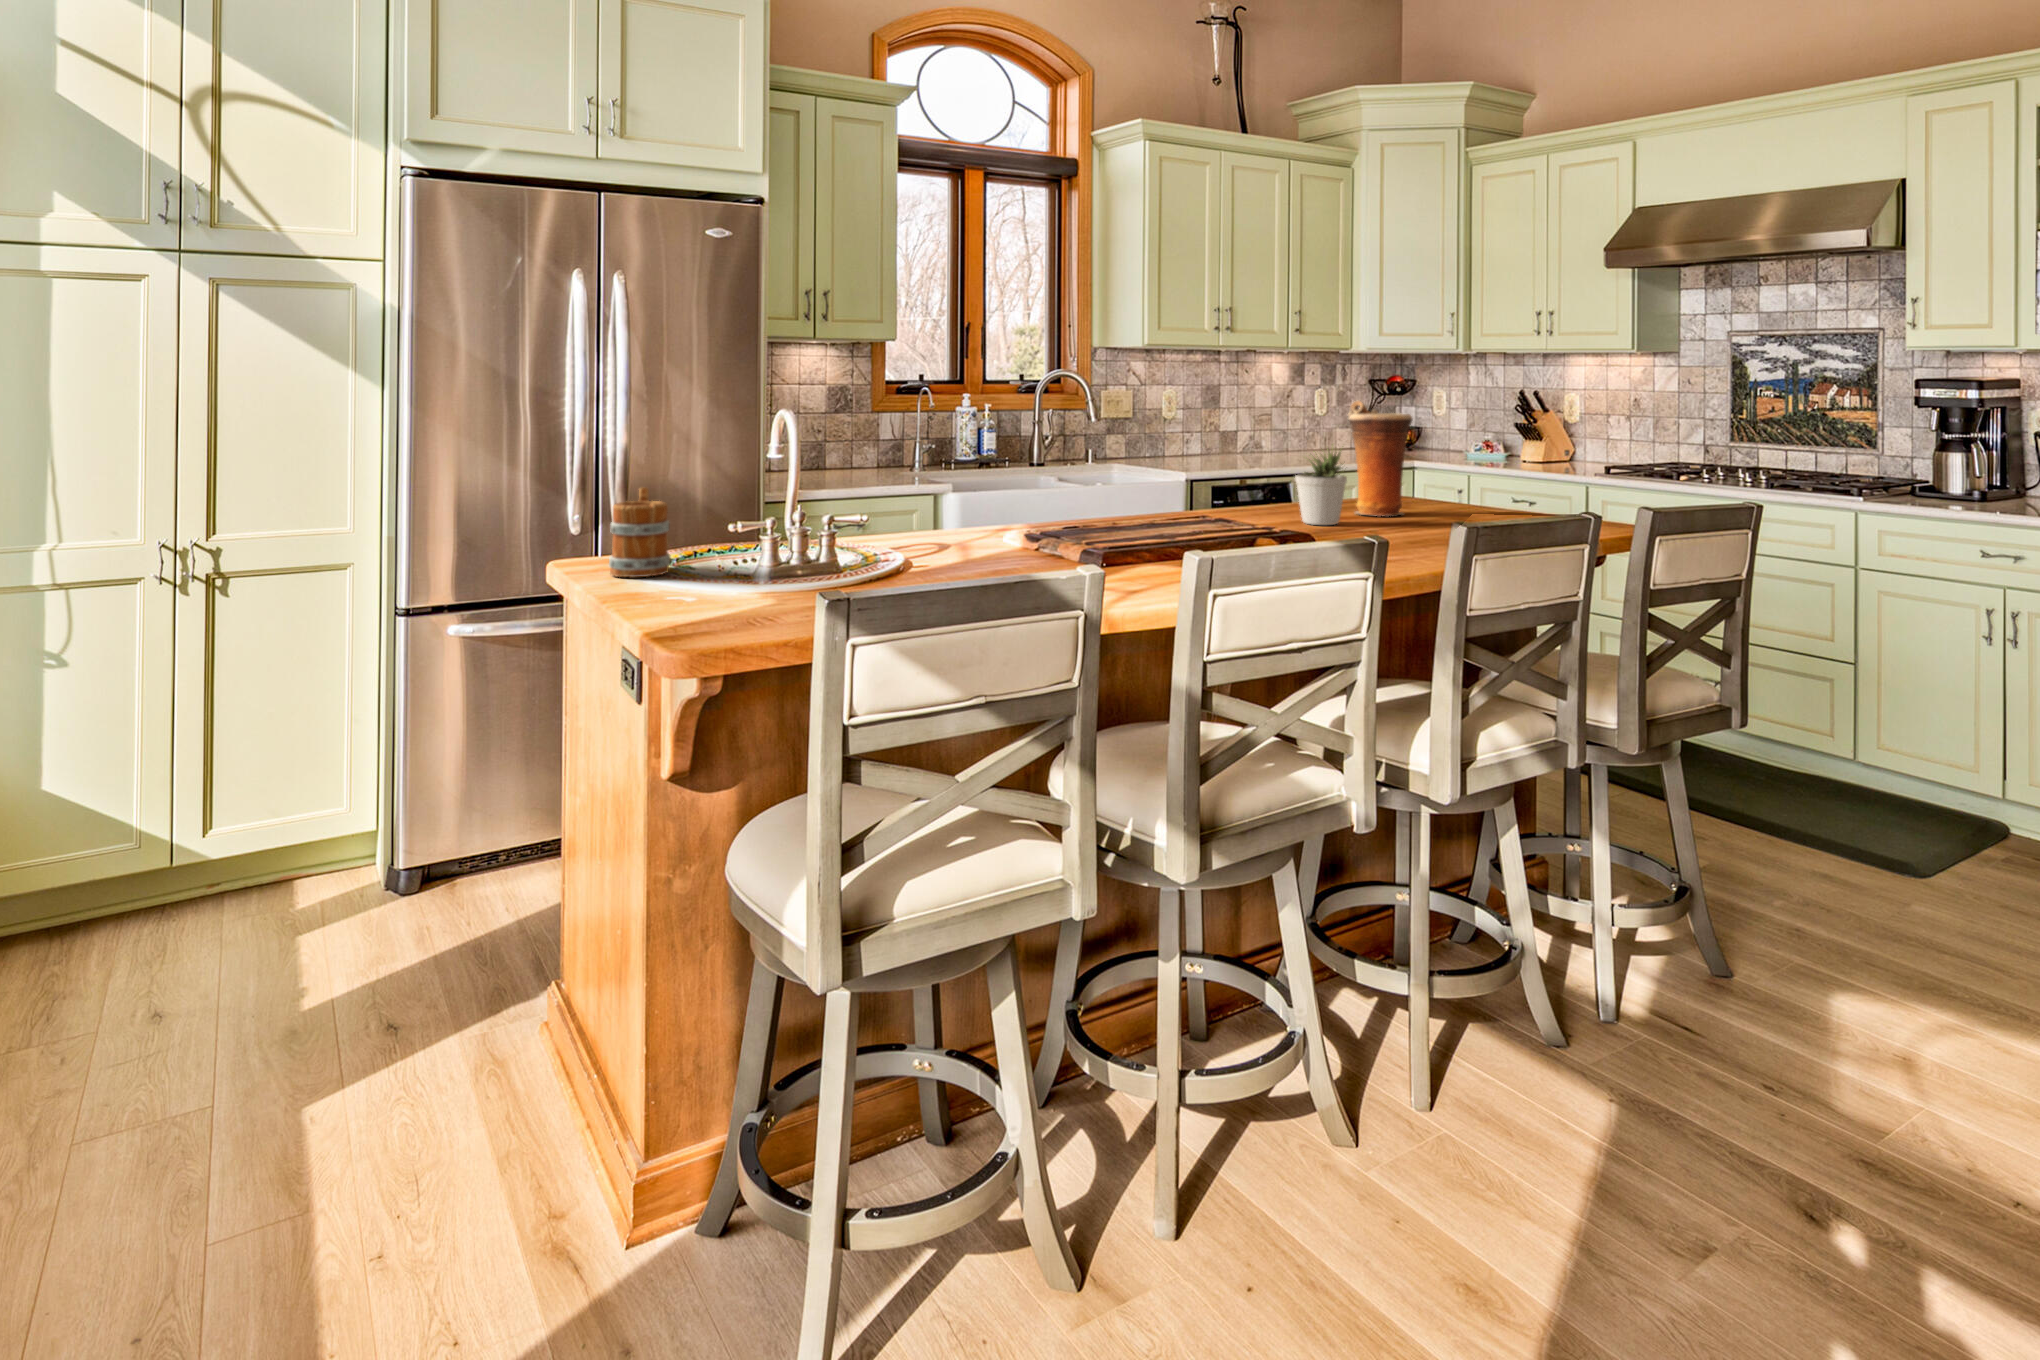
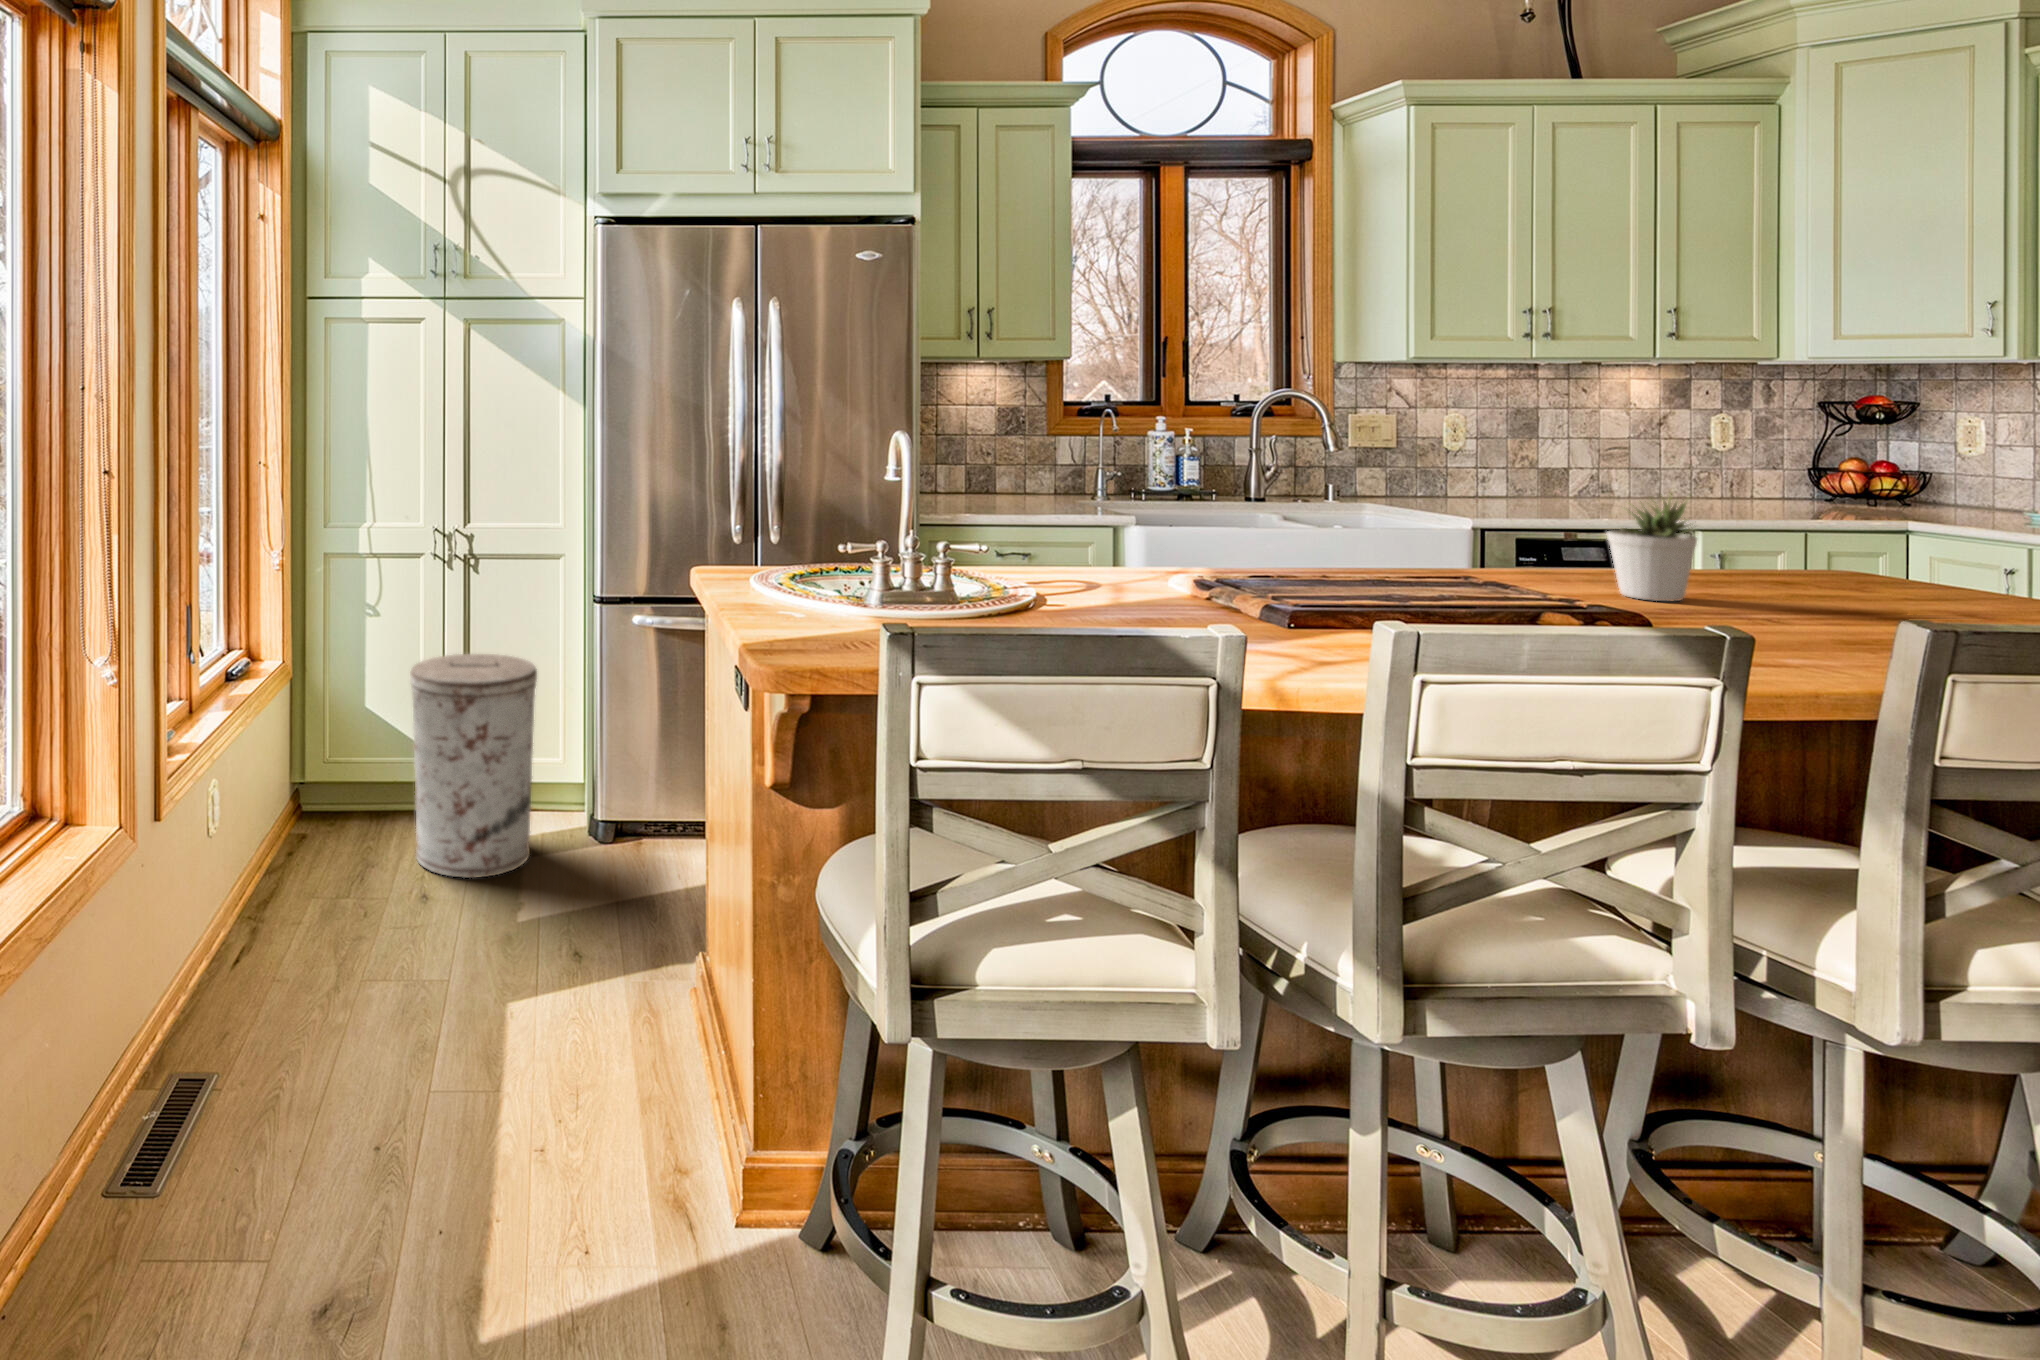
vase: present [1348,400,1413,516] -> none [1705,434,1827,596]
mug: present [609,487,671,577] -> none [740,503,797,590]
trash can: none [128,692,316,974] -> present [410,654,537,878]

